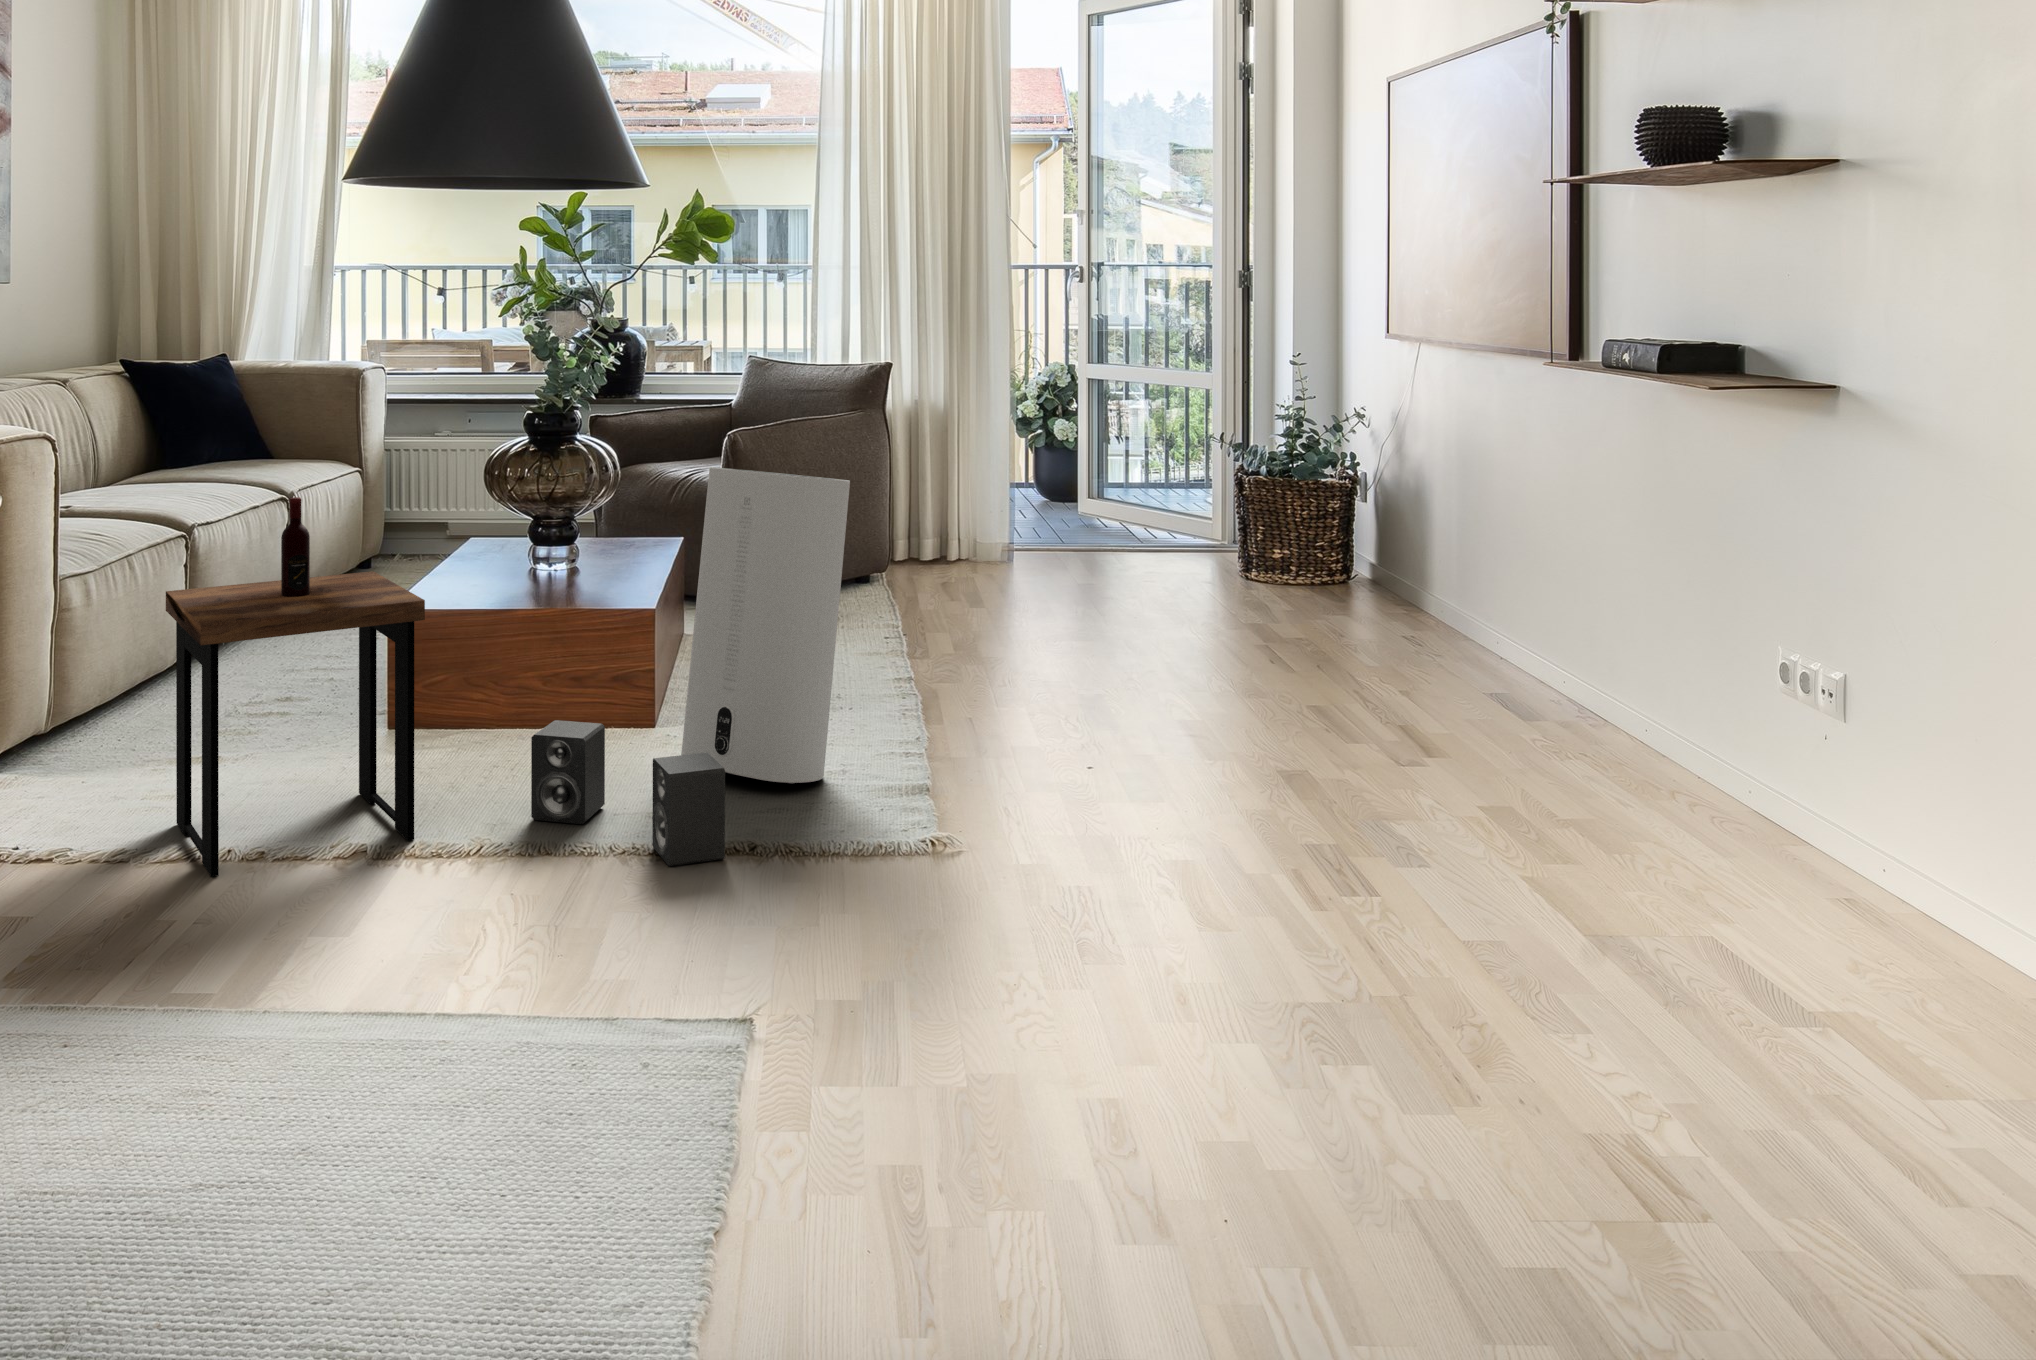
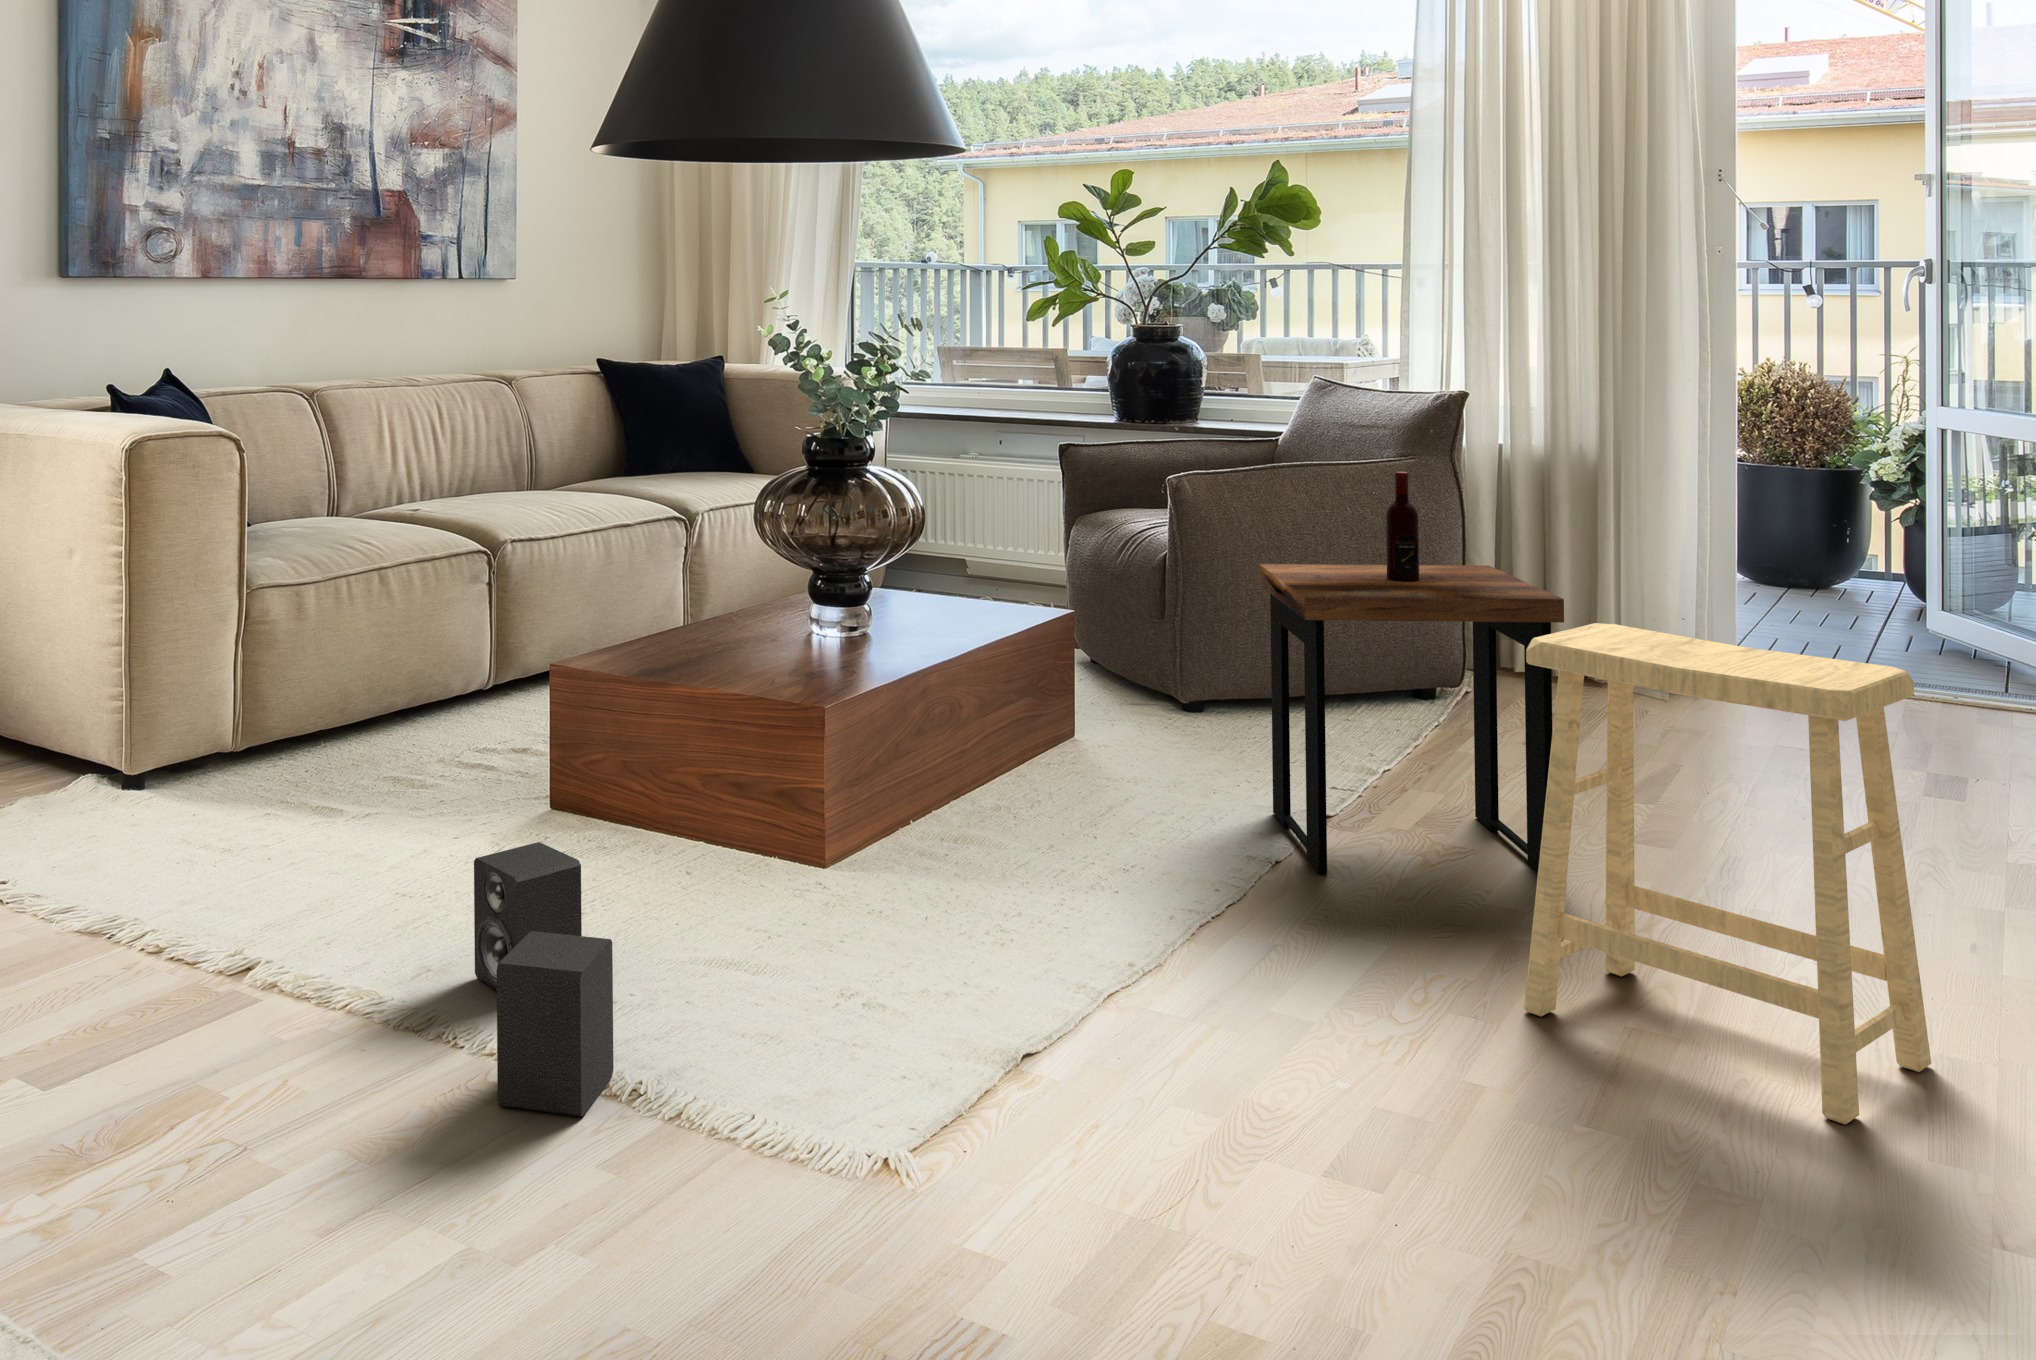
air purifier: present [681,467,850,784] -> none [756,504,991,1017]
side table: present [166,497,425,877] -> present [1259,472,1564,874]
footstool: none [1085,504,1251,732] -> present [1524,623,1931,1124]

